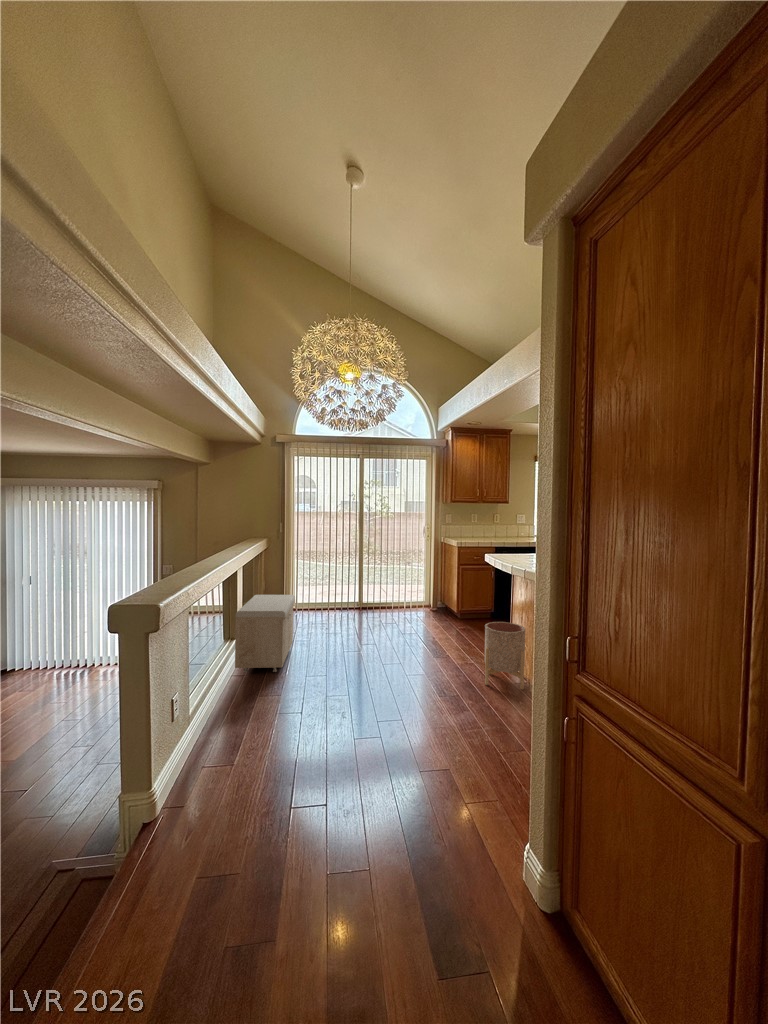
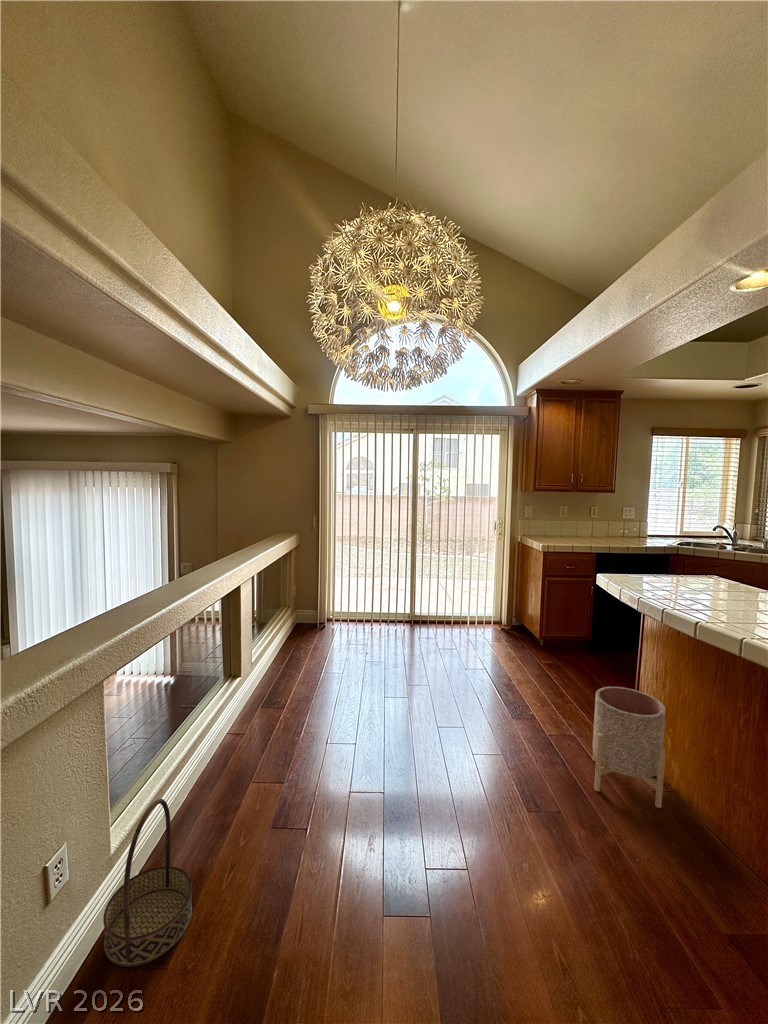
storage bench: present [235,595,295,672] -> none [229,615,320,732]
basket: none [192,676,243,765] -> present [103,799,192,967]

